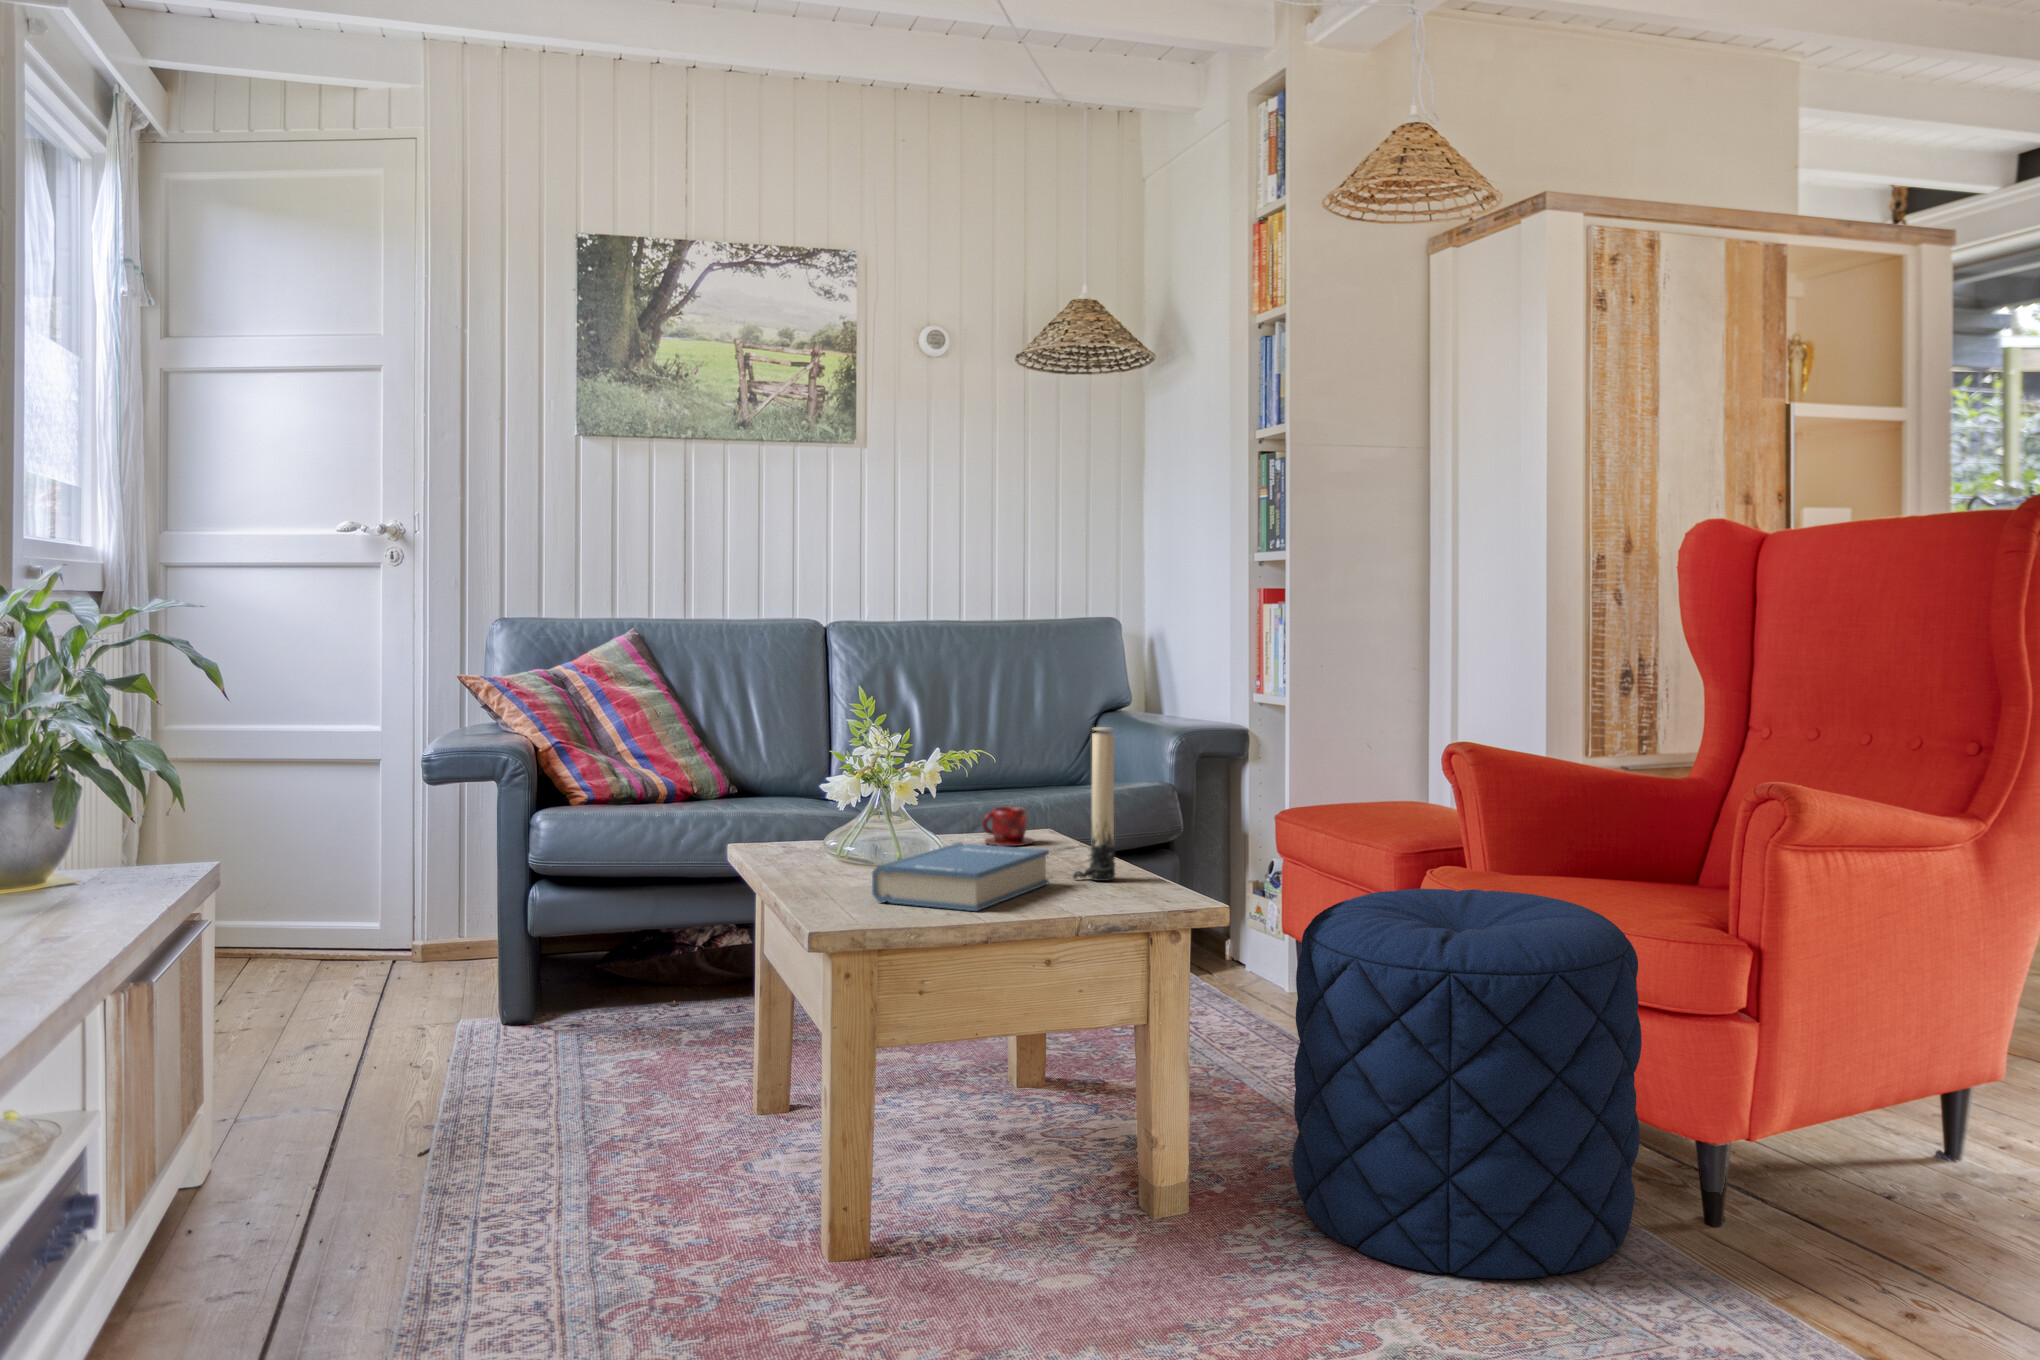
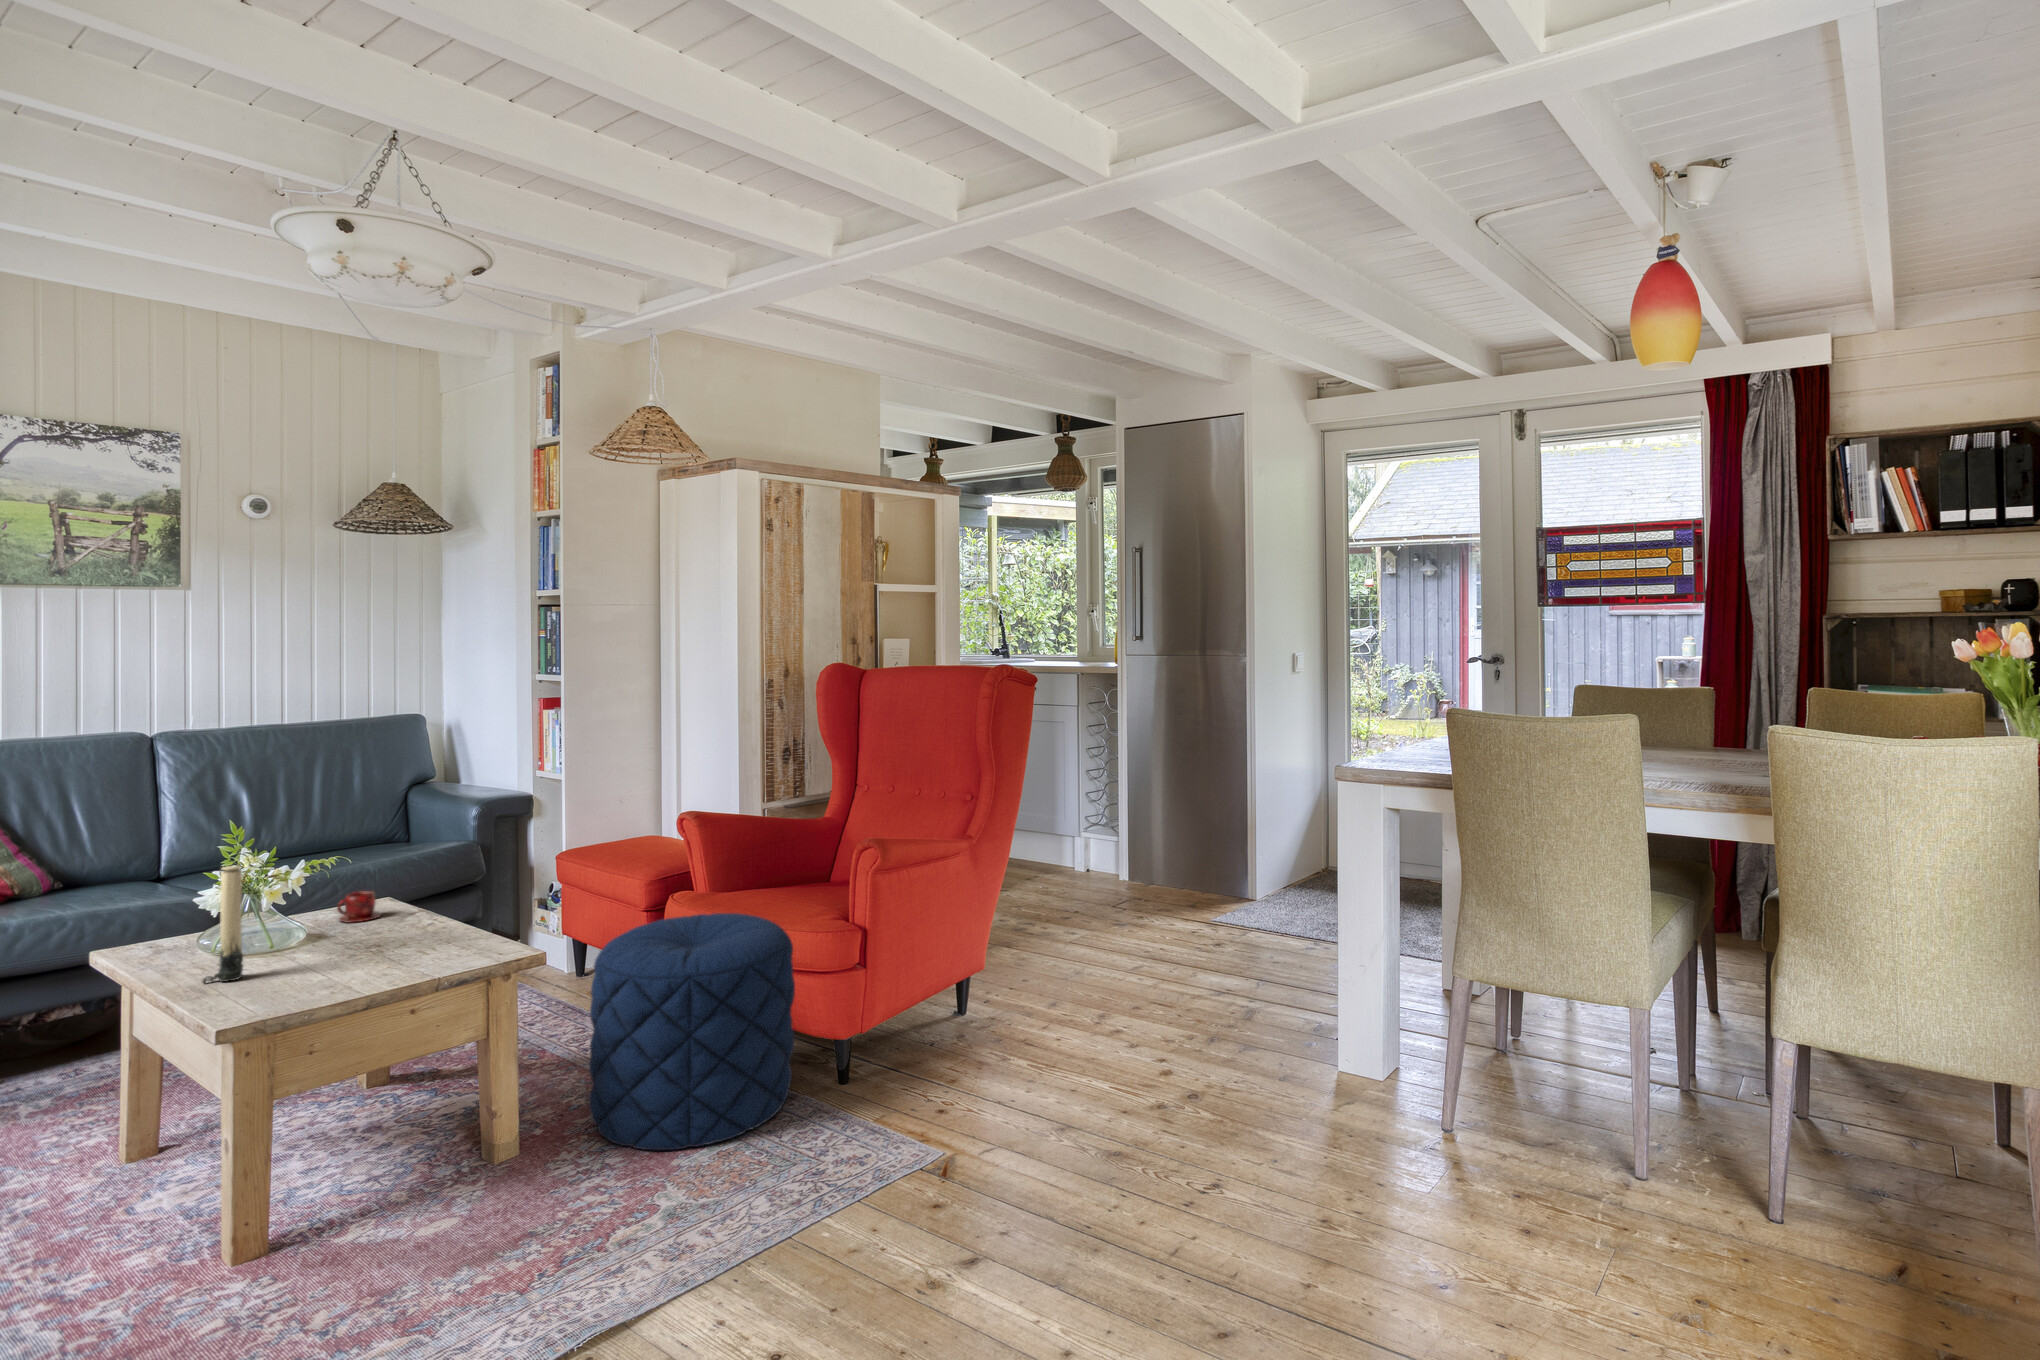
candle: present [1073,727,1115,881] -> present [202,866,243,983]
hardback book: present [872,843,1049,911] -> none [261,932,407,996]

